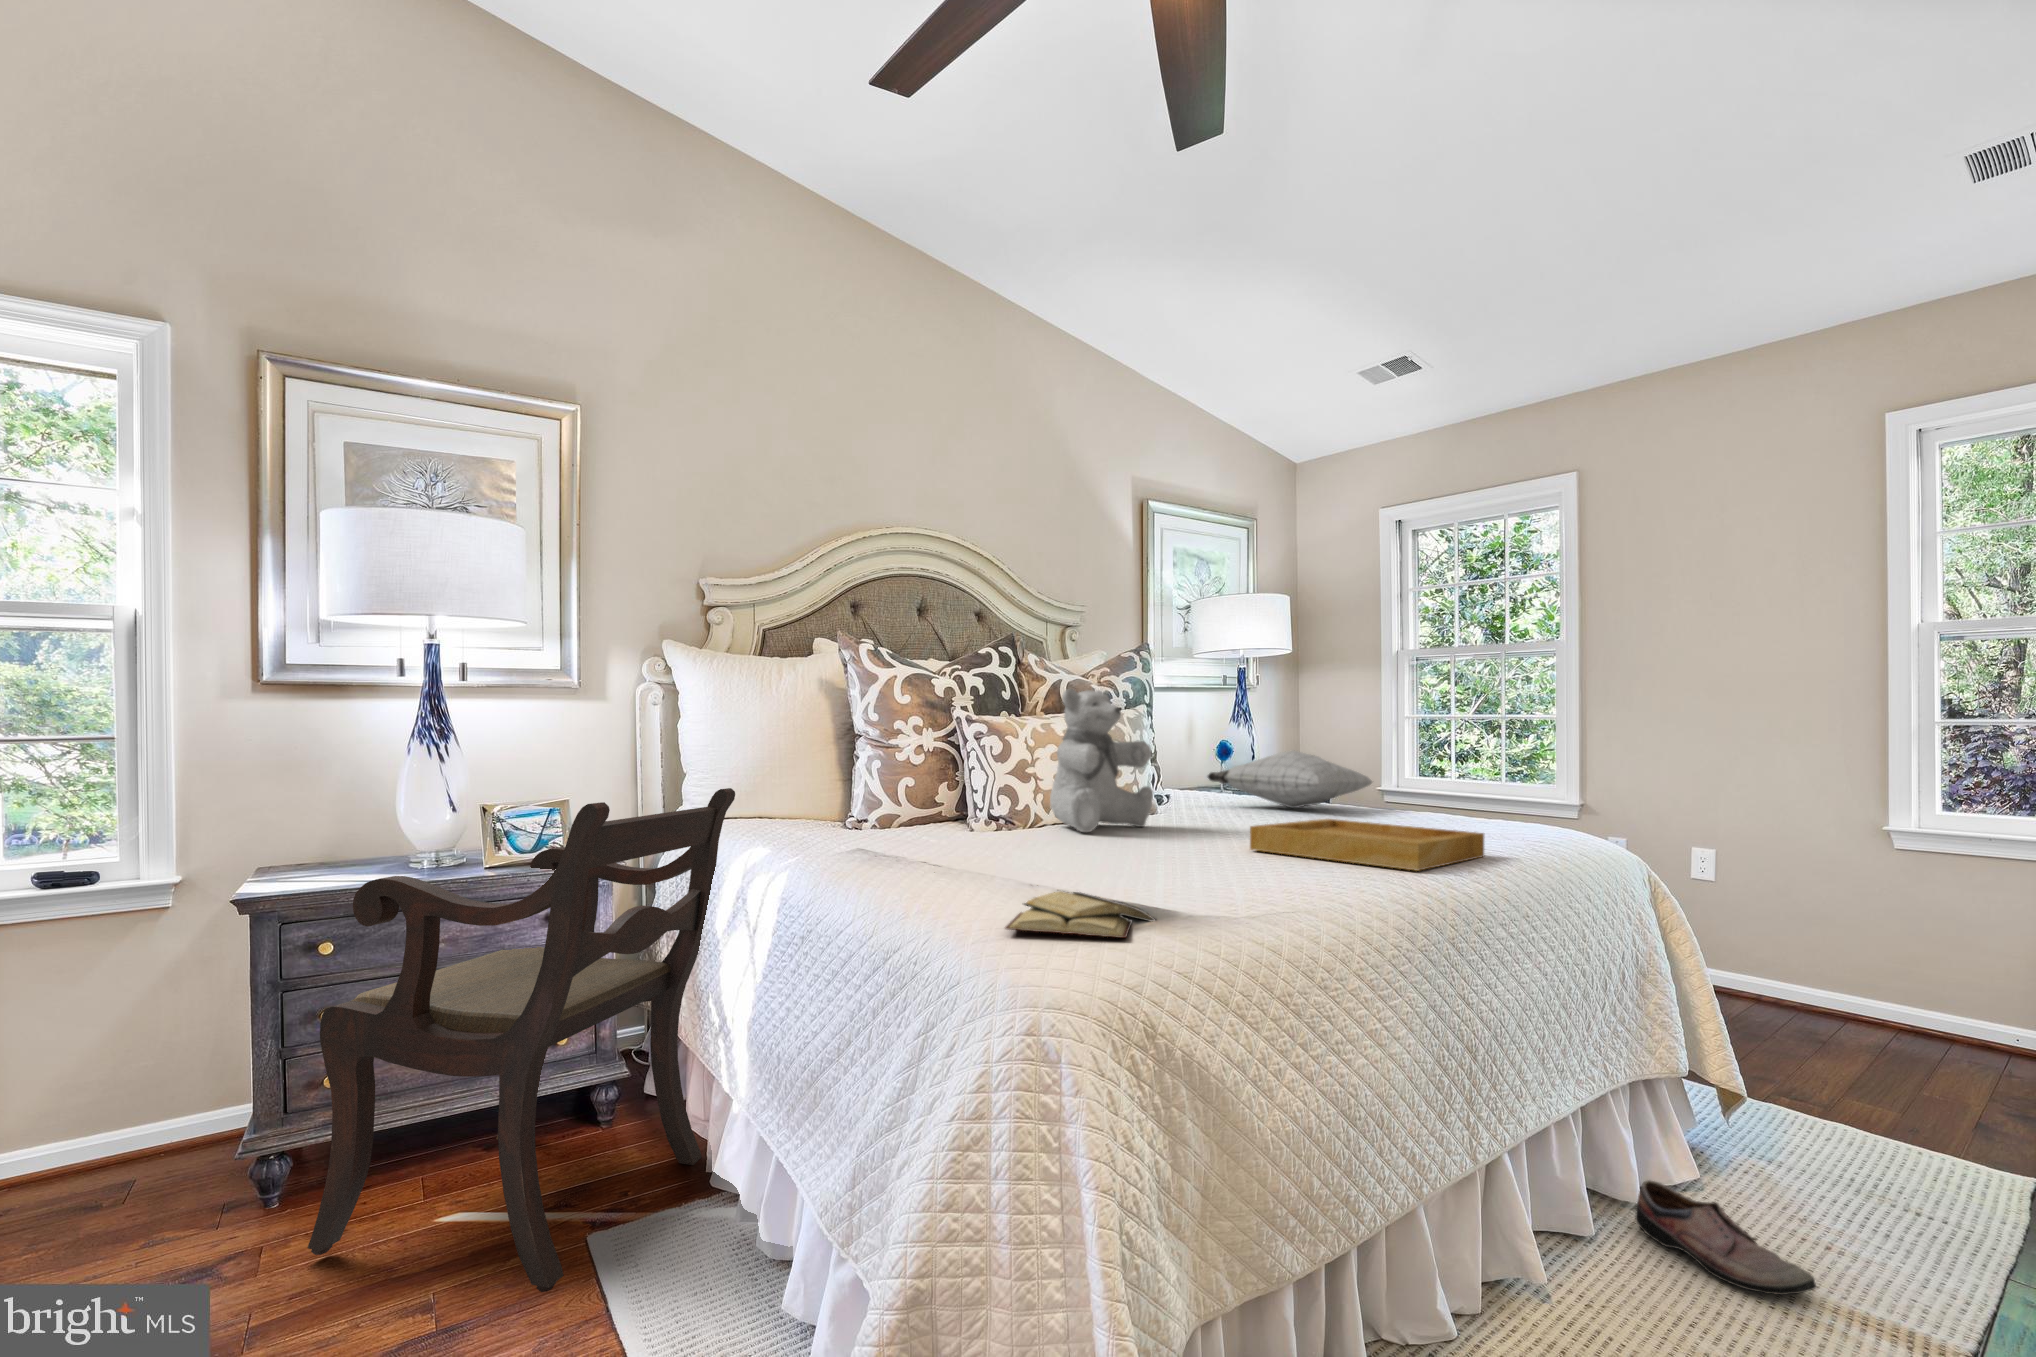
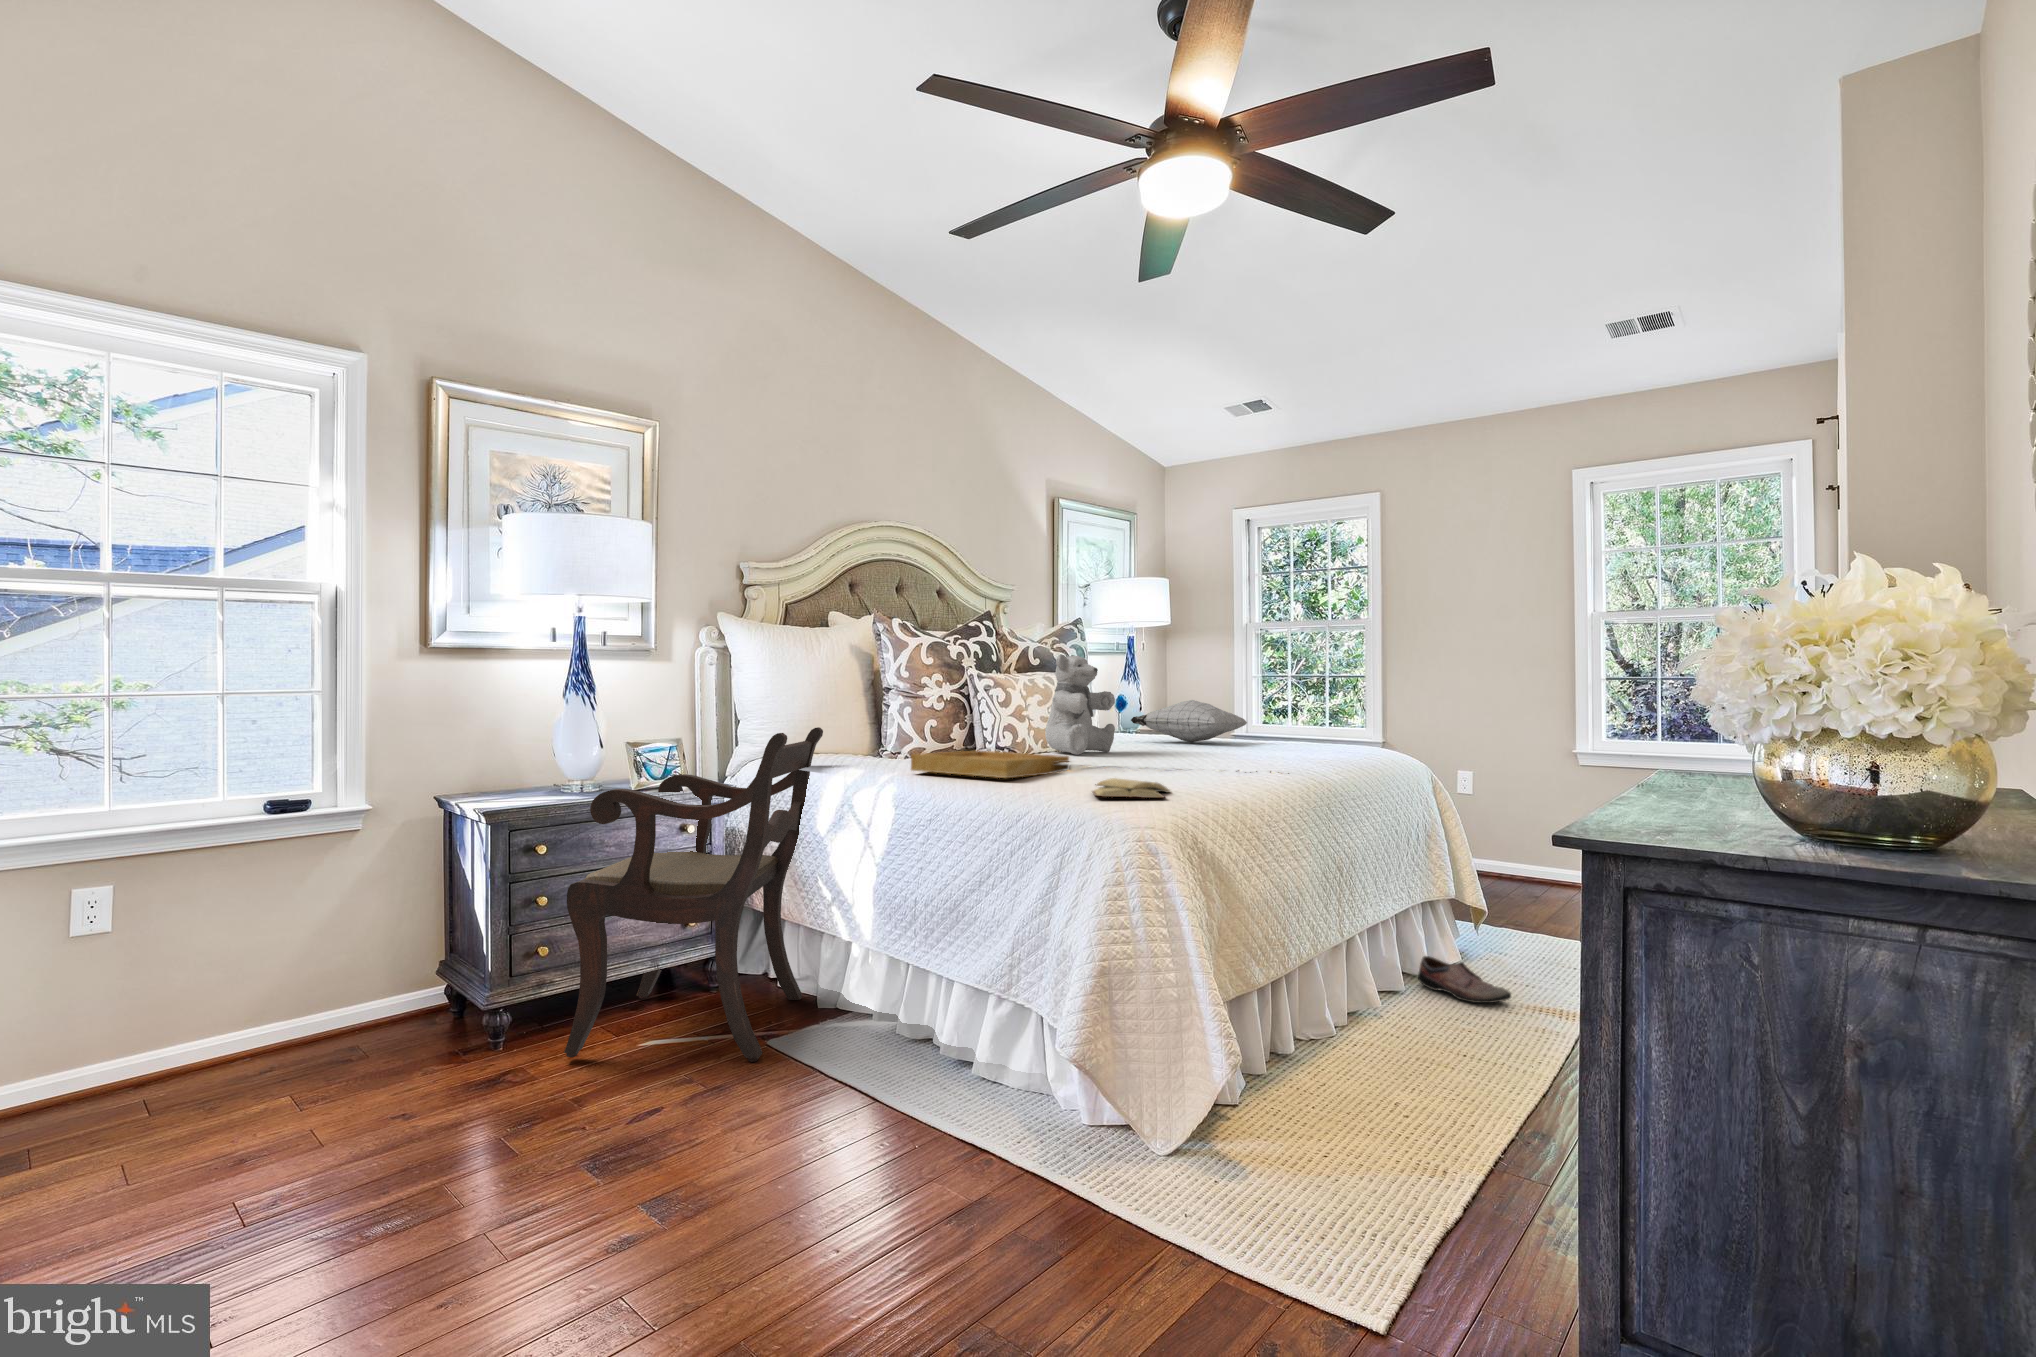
tray: present [1250,819,1484,871] -> present [911,751,1069,778]

